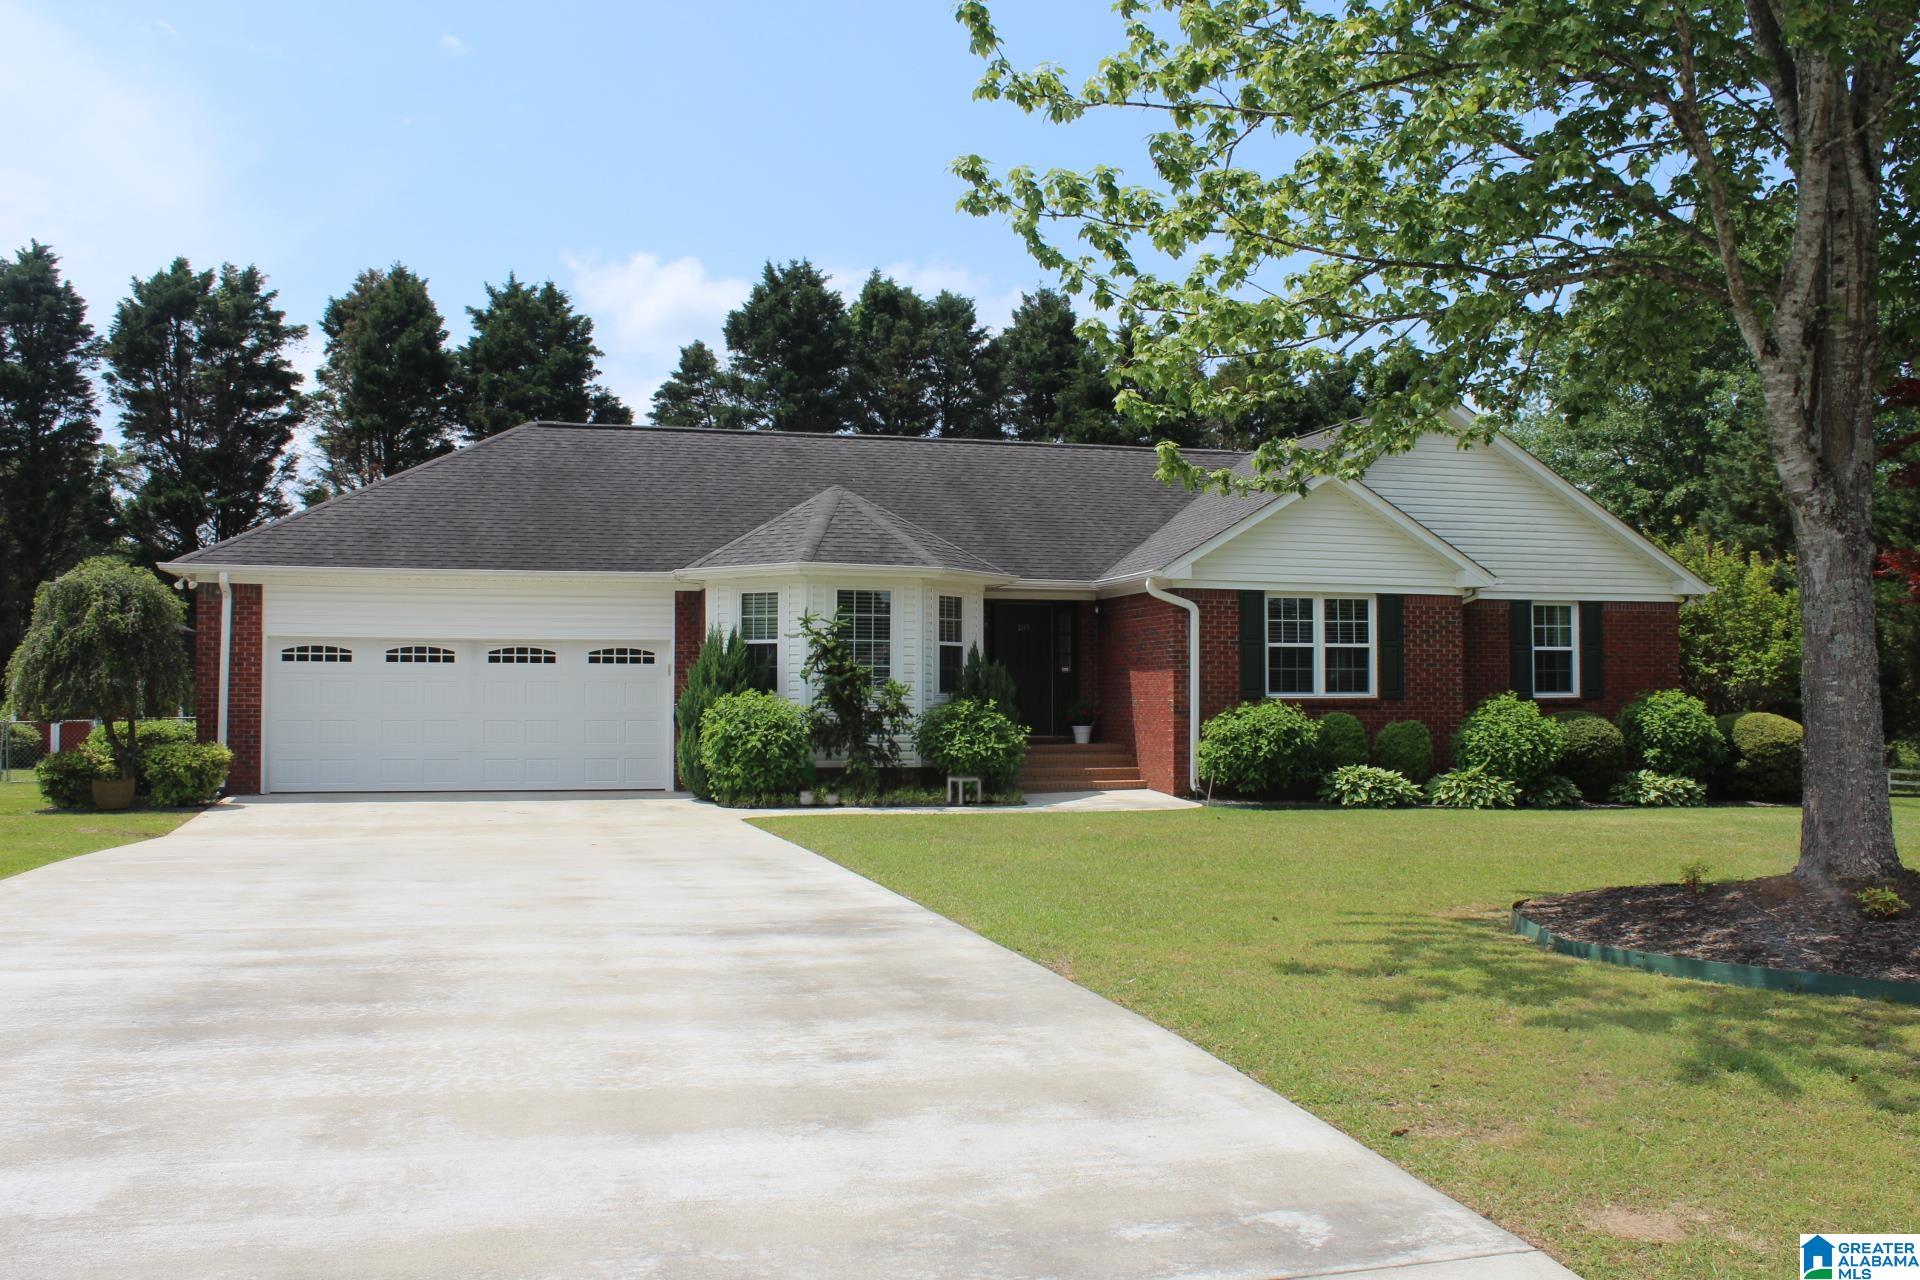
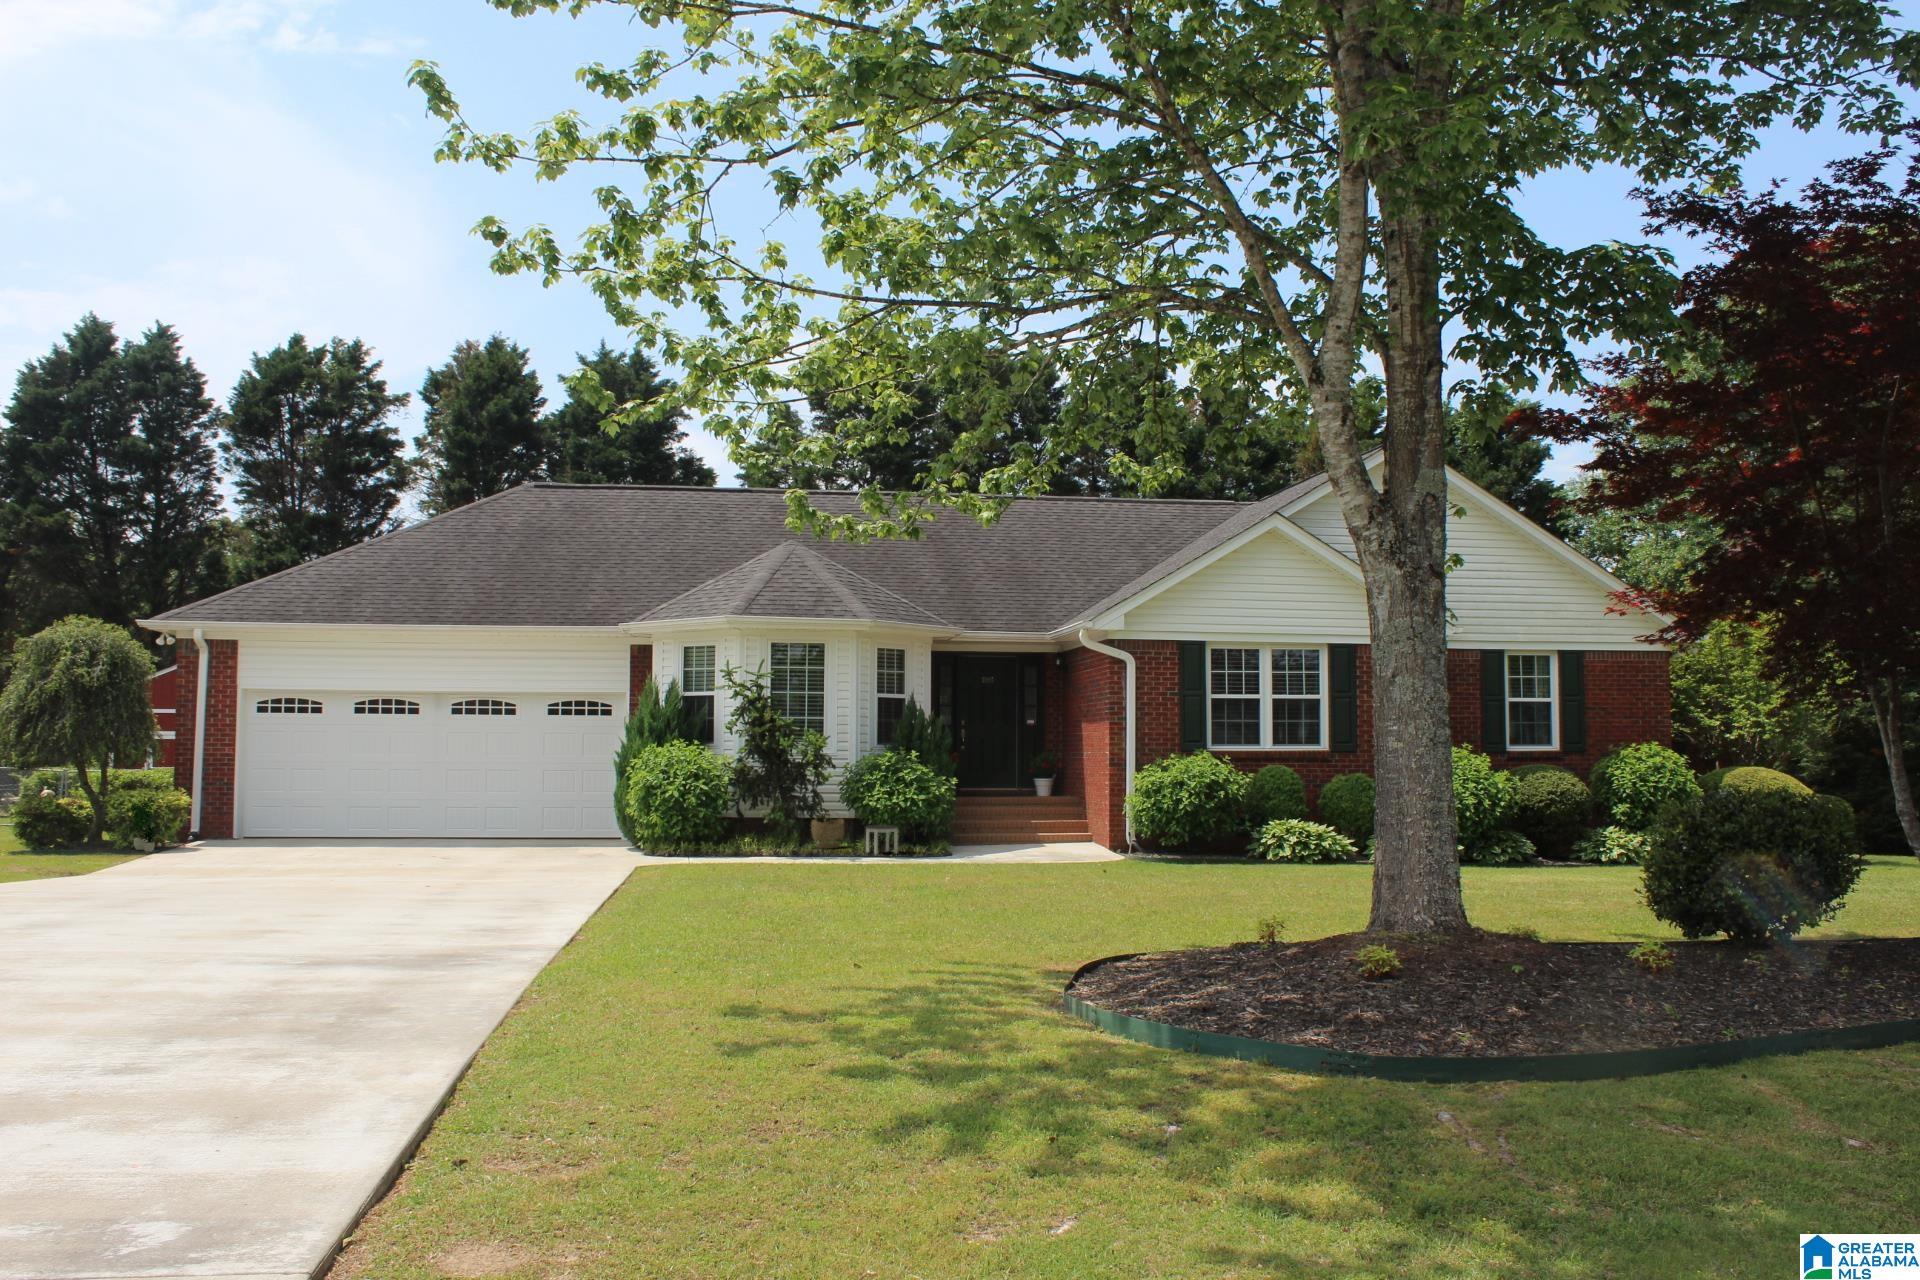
potted plant: present [800,754,840,805] -> present [130,801,158,852]
woven basket: present [92,768,135,810] -> present [811,811,844,849]

